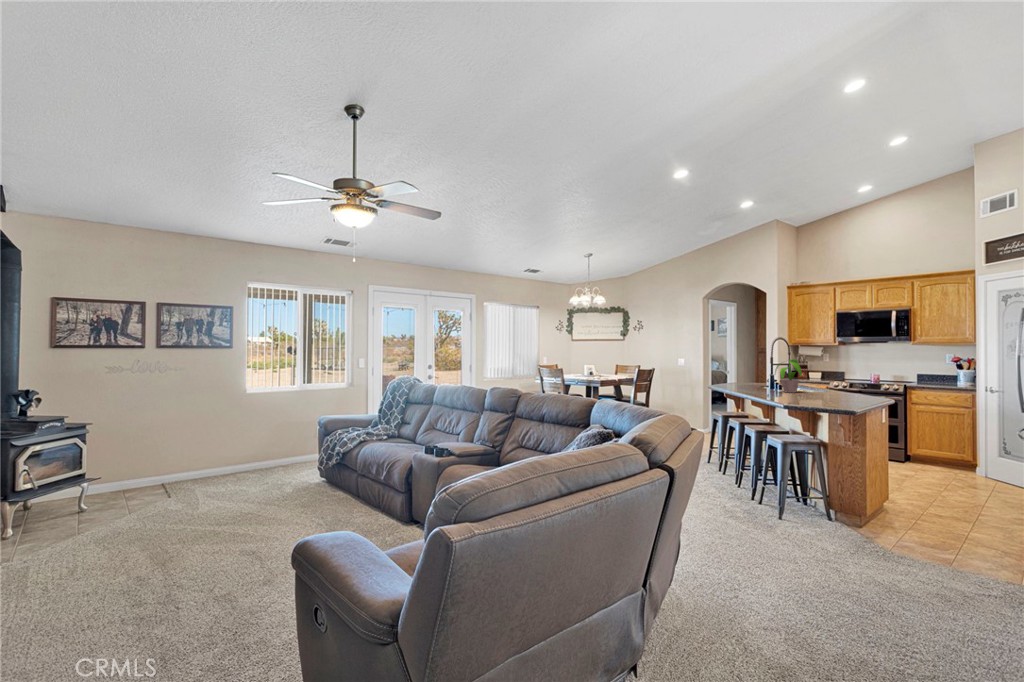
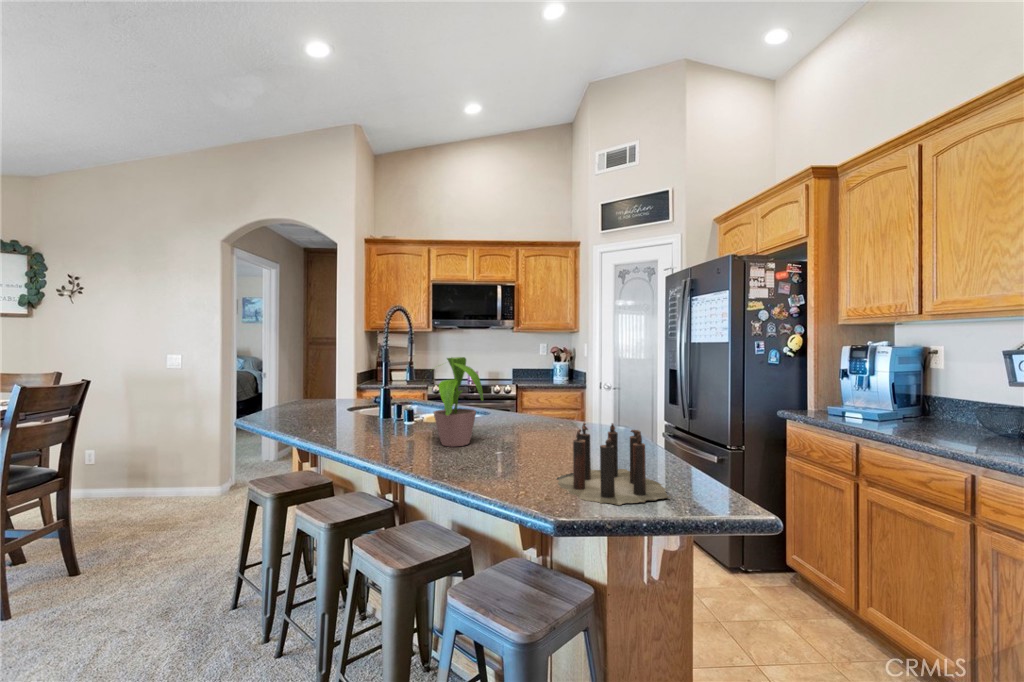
candle: none [801,380,856,403] -> present [557,422,670,505]

